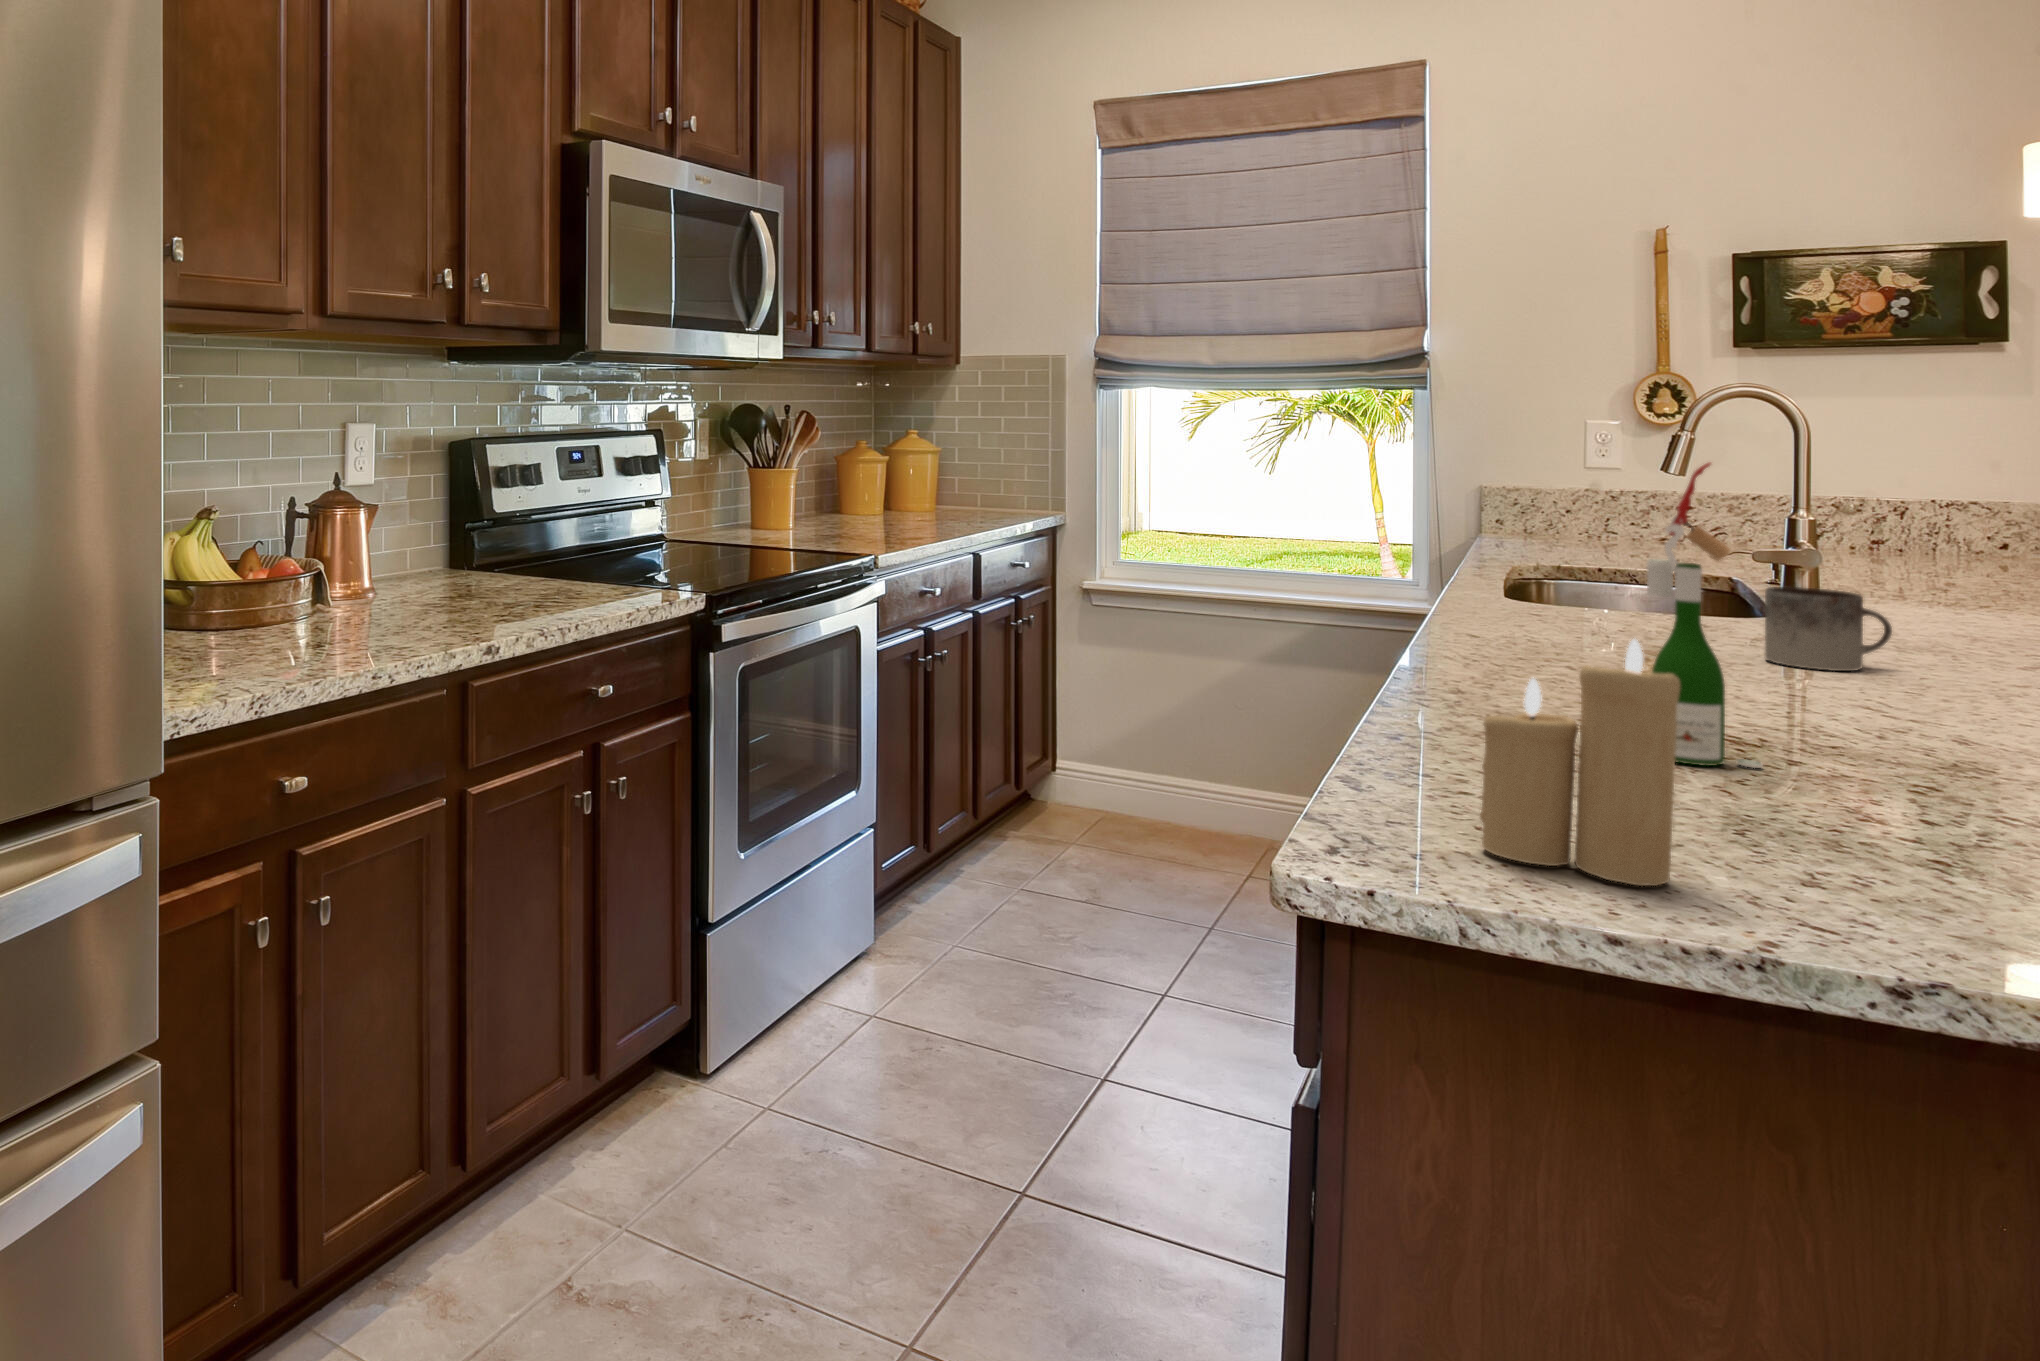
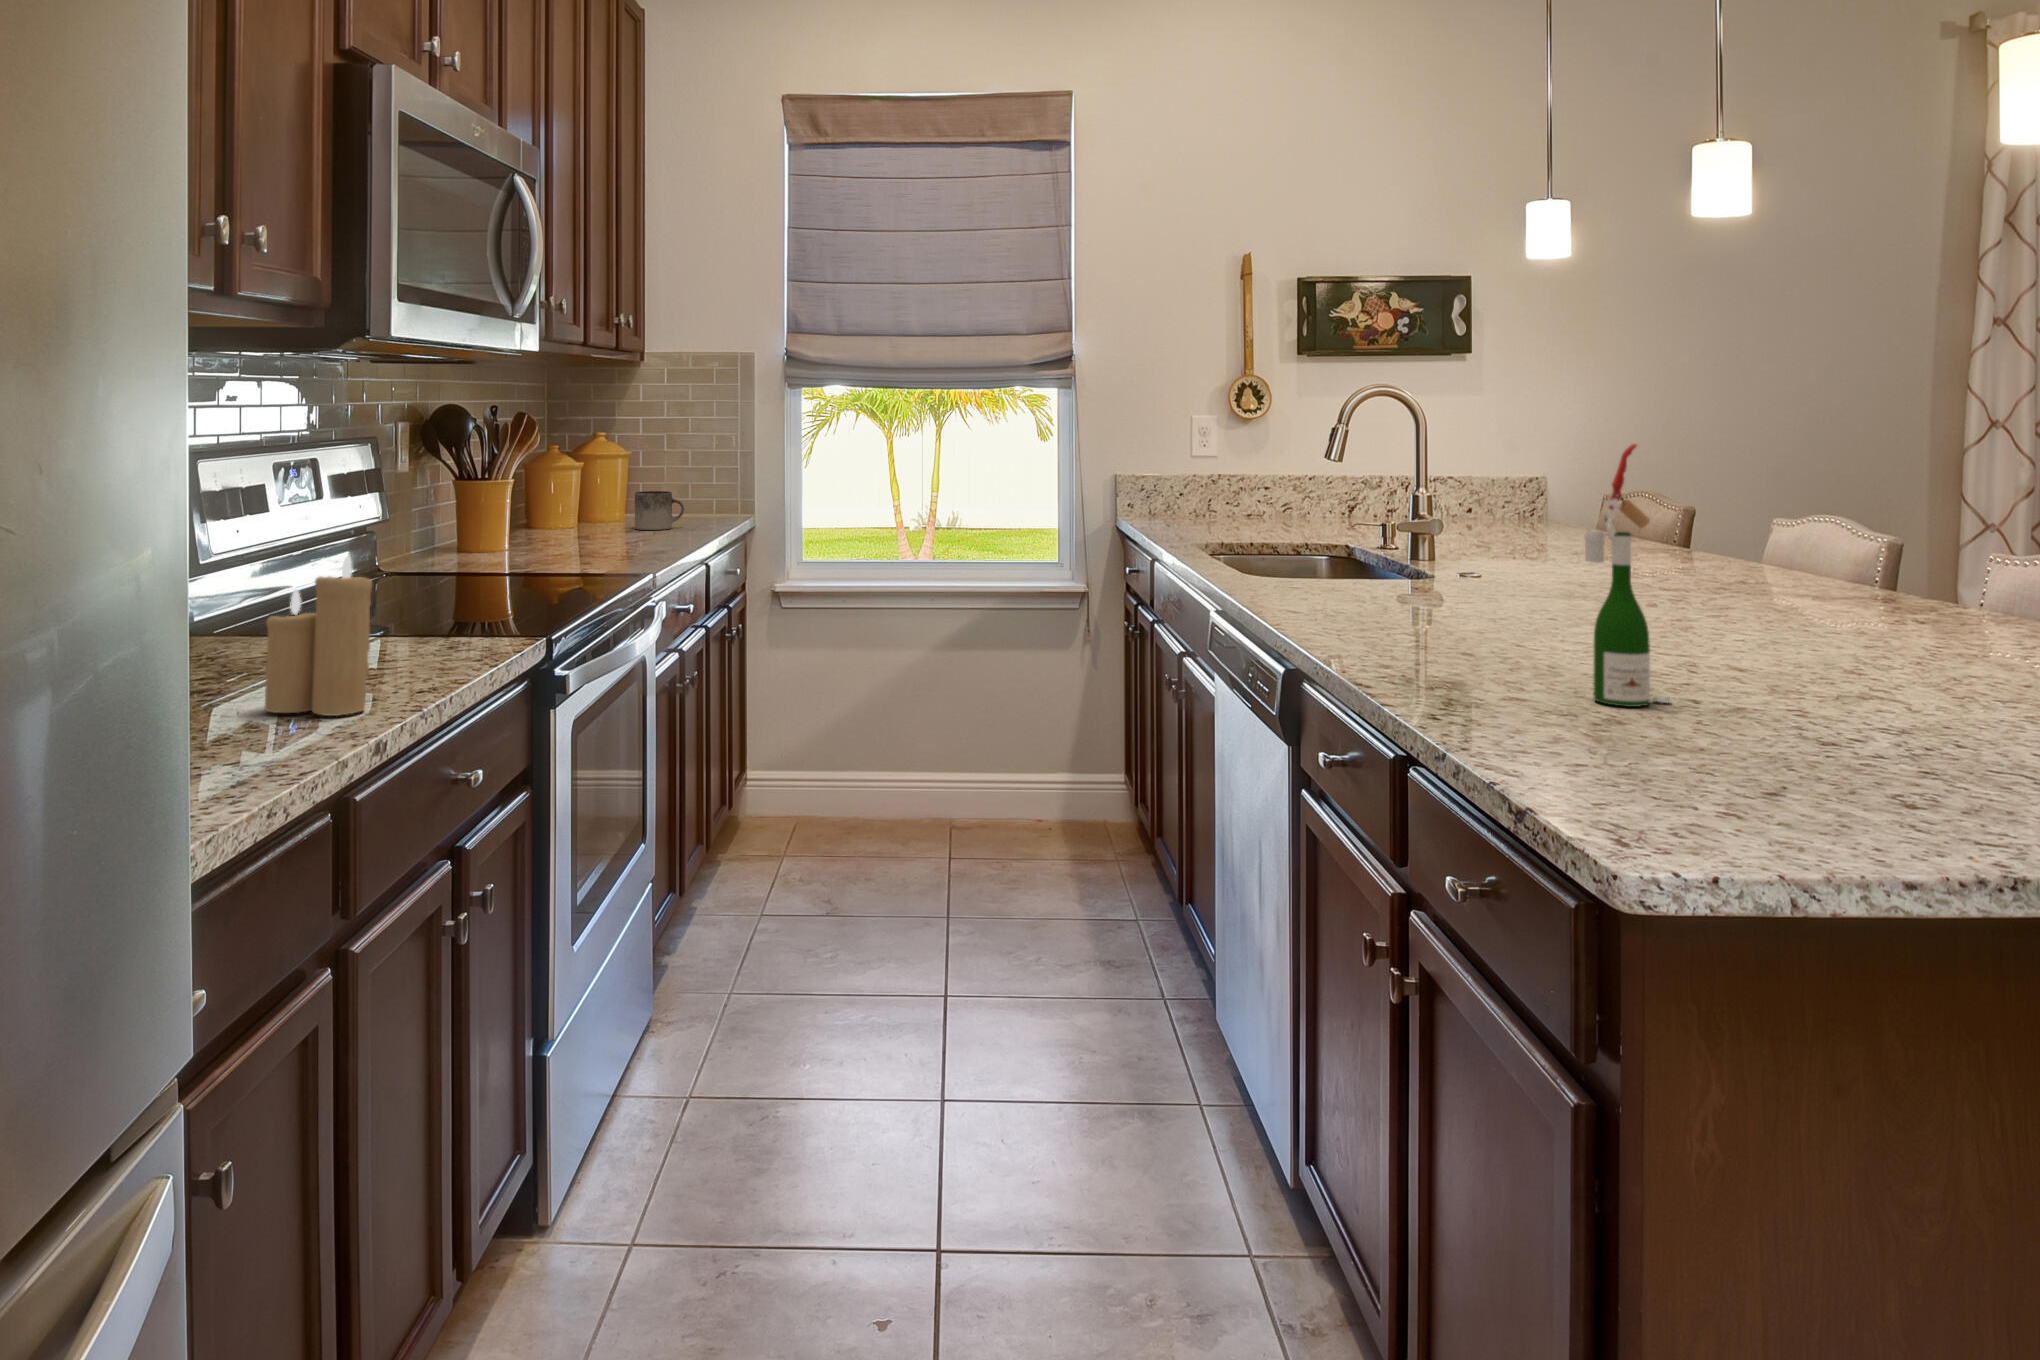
mug: present [1765,587,1892,671] -> present [635,491,684,530]
candle: present [1480,639,1680,886] -> present [265,557,372,716]

